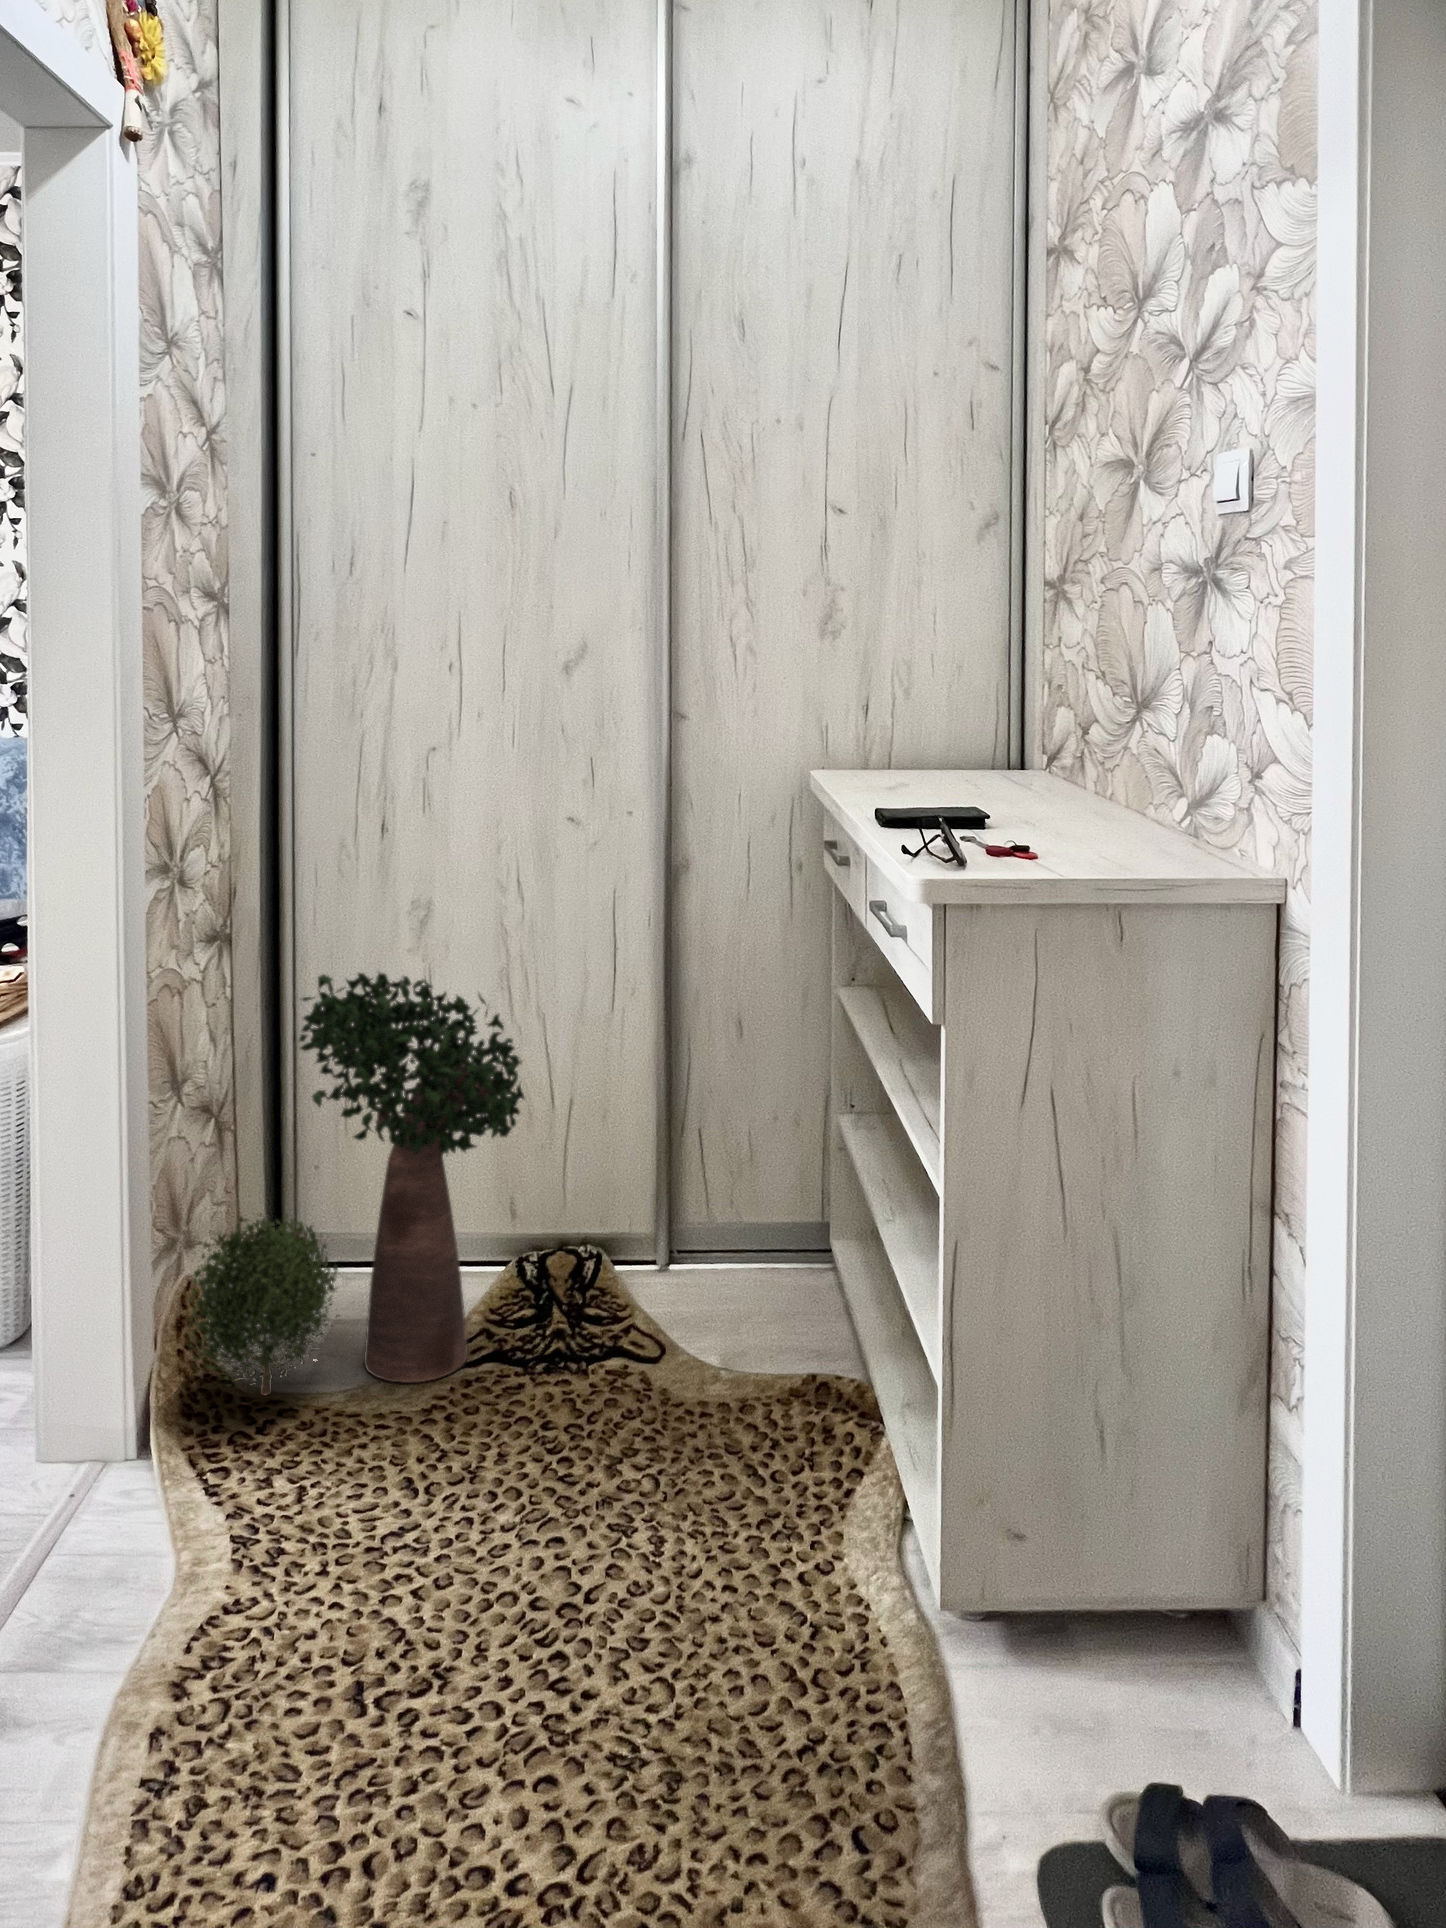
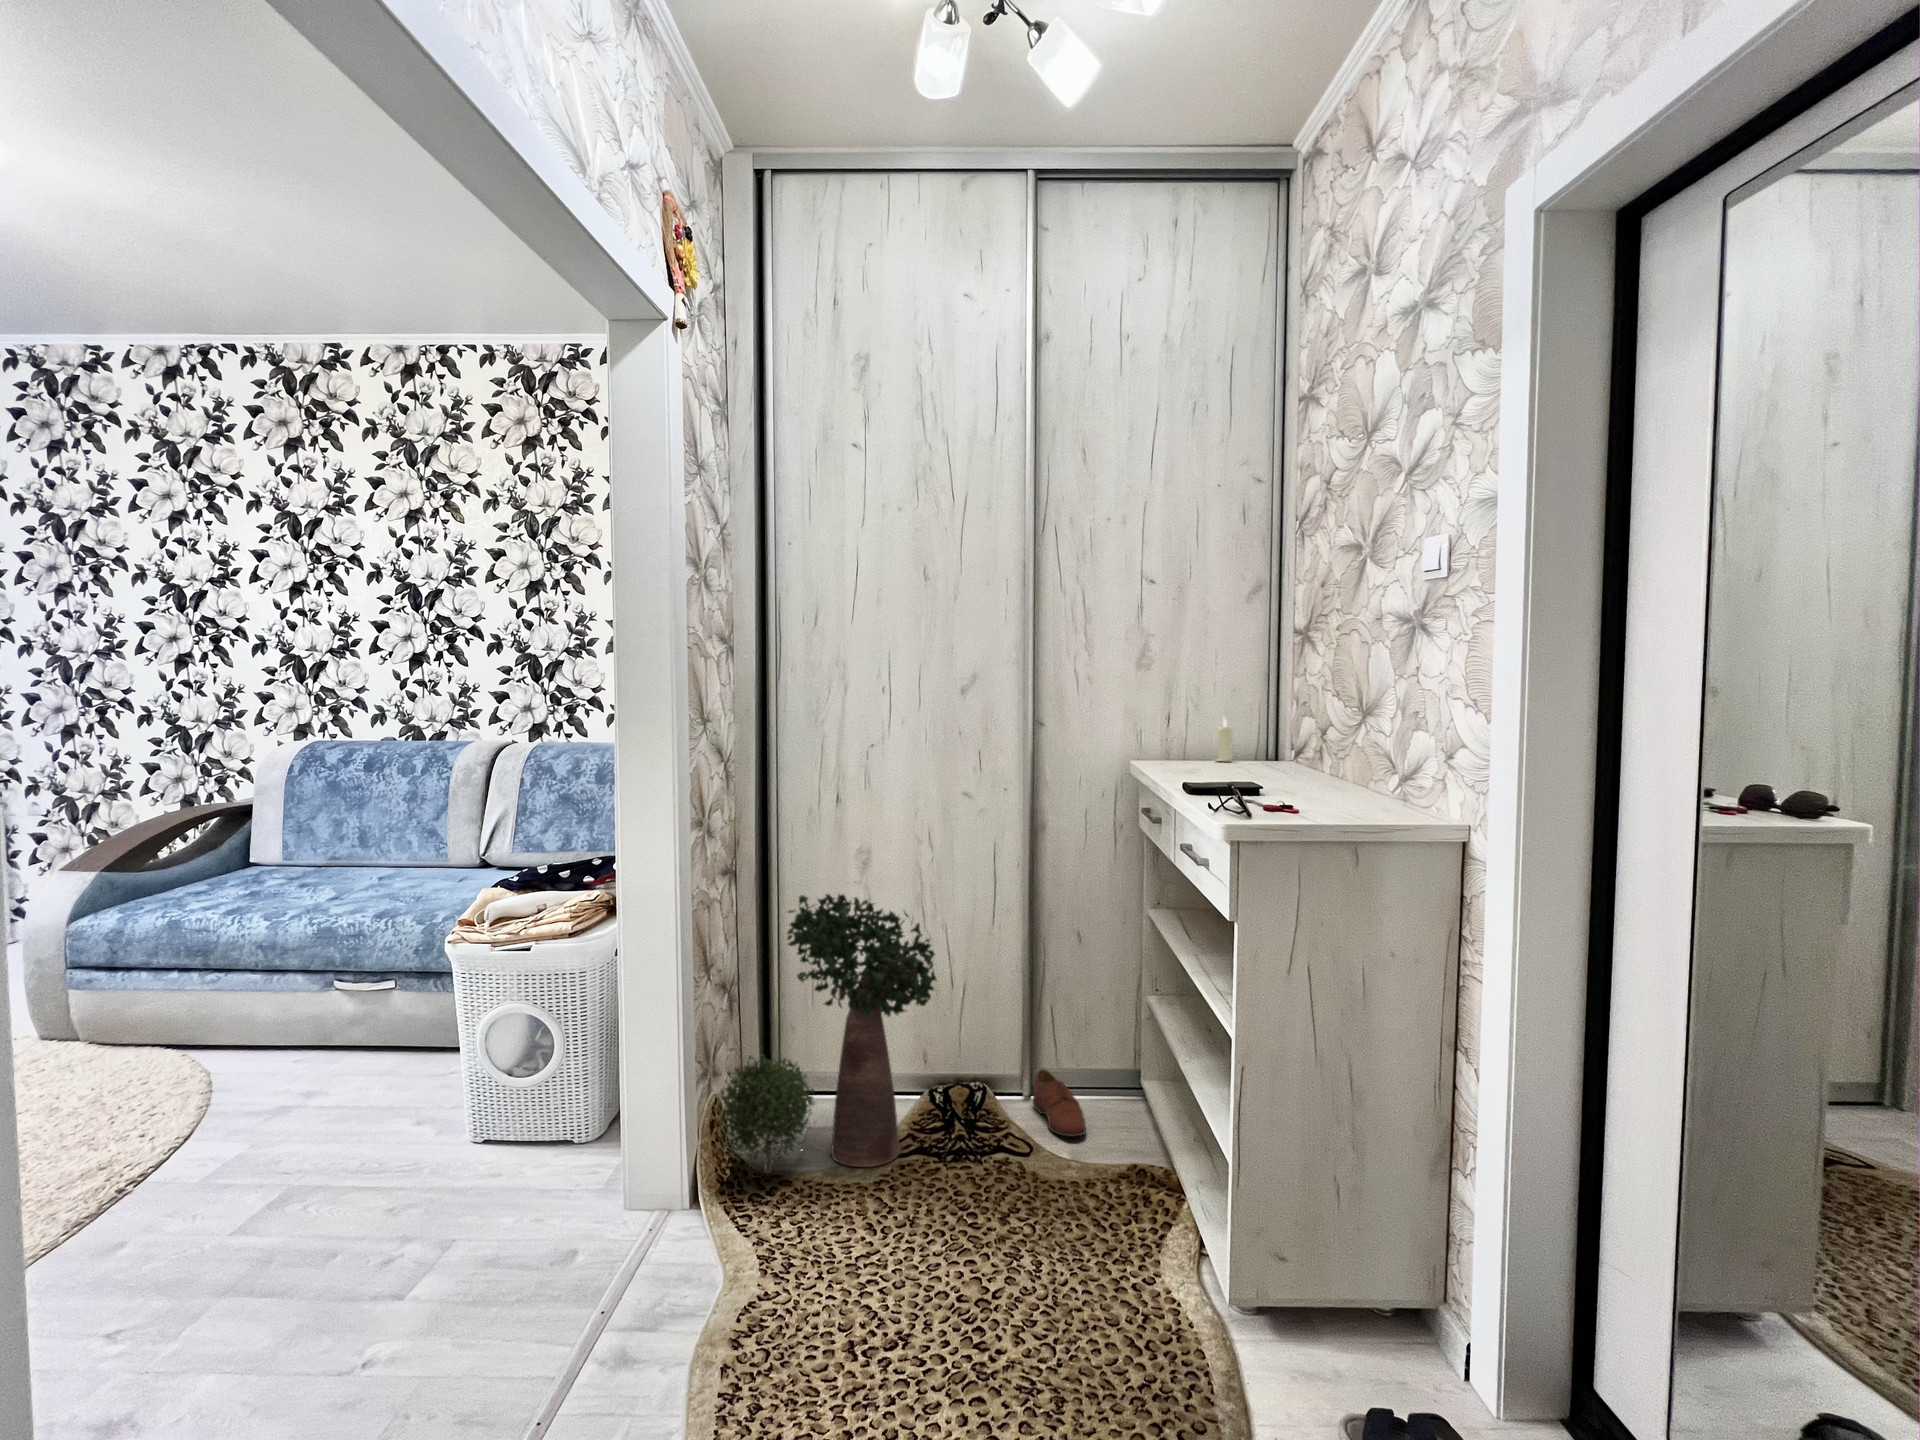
candle: none [931,708,958,774] -> present [1217,718,1233,761]
shoe: none [671,1223,746,1328] -> present [1033,1069,1086,1137]

